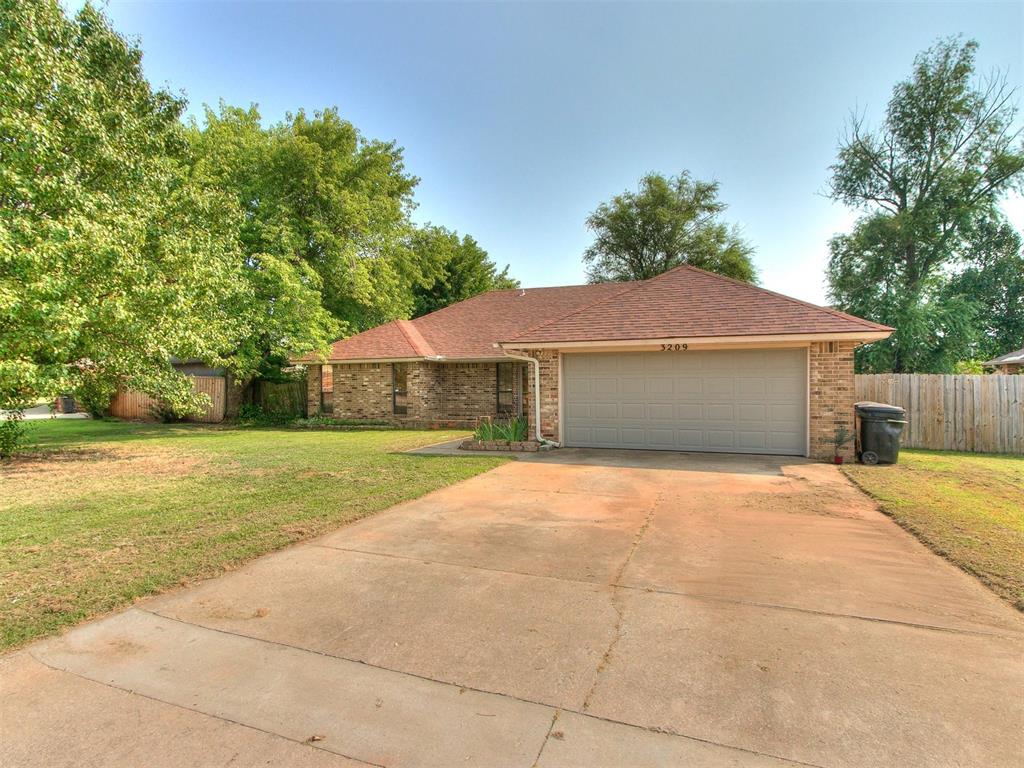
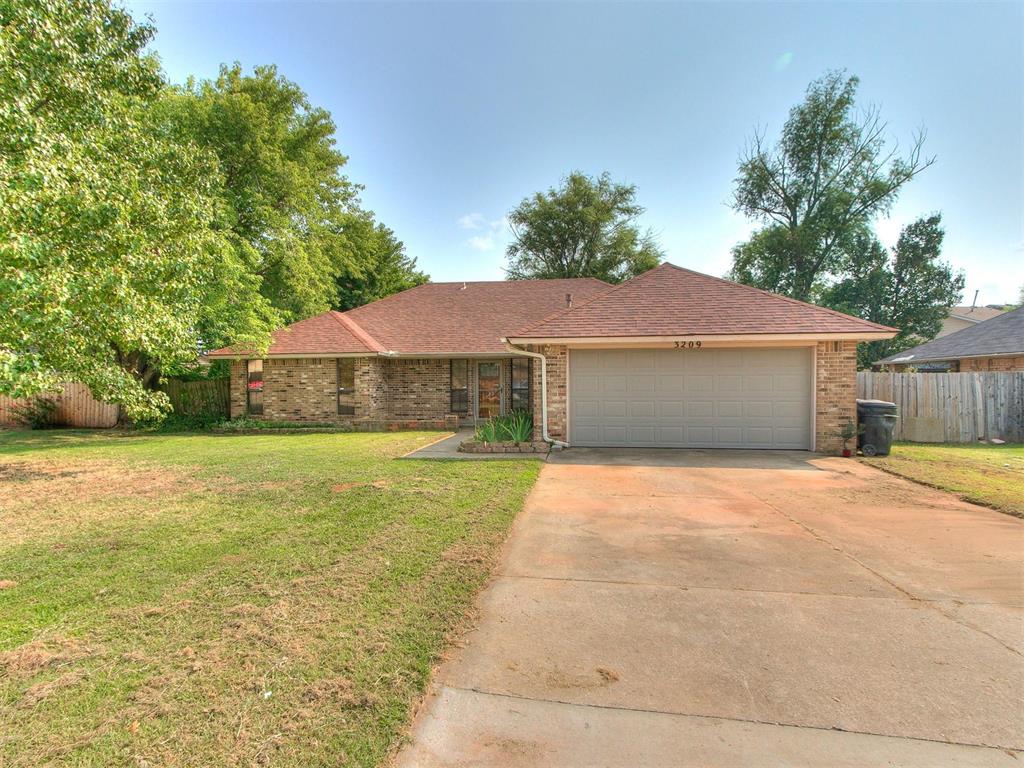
cardboard box: none [956,426,1000,456] -> present [905,417,944,443]

